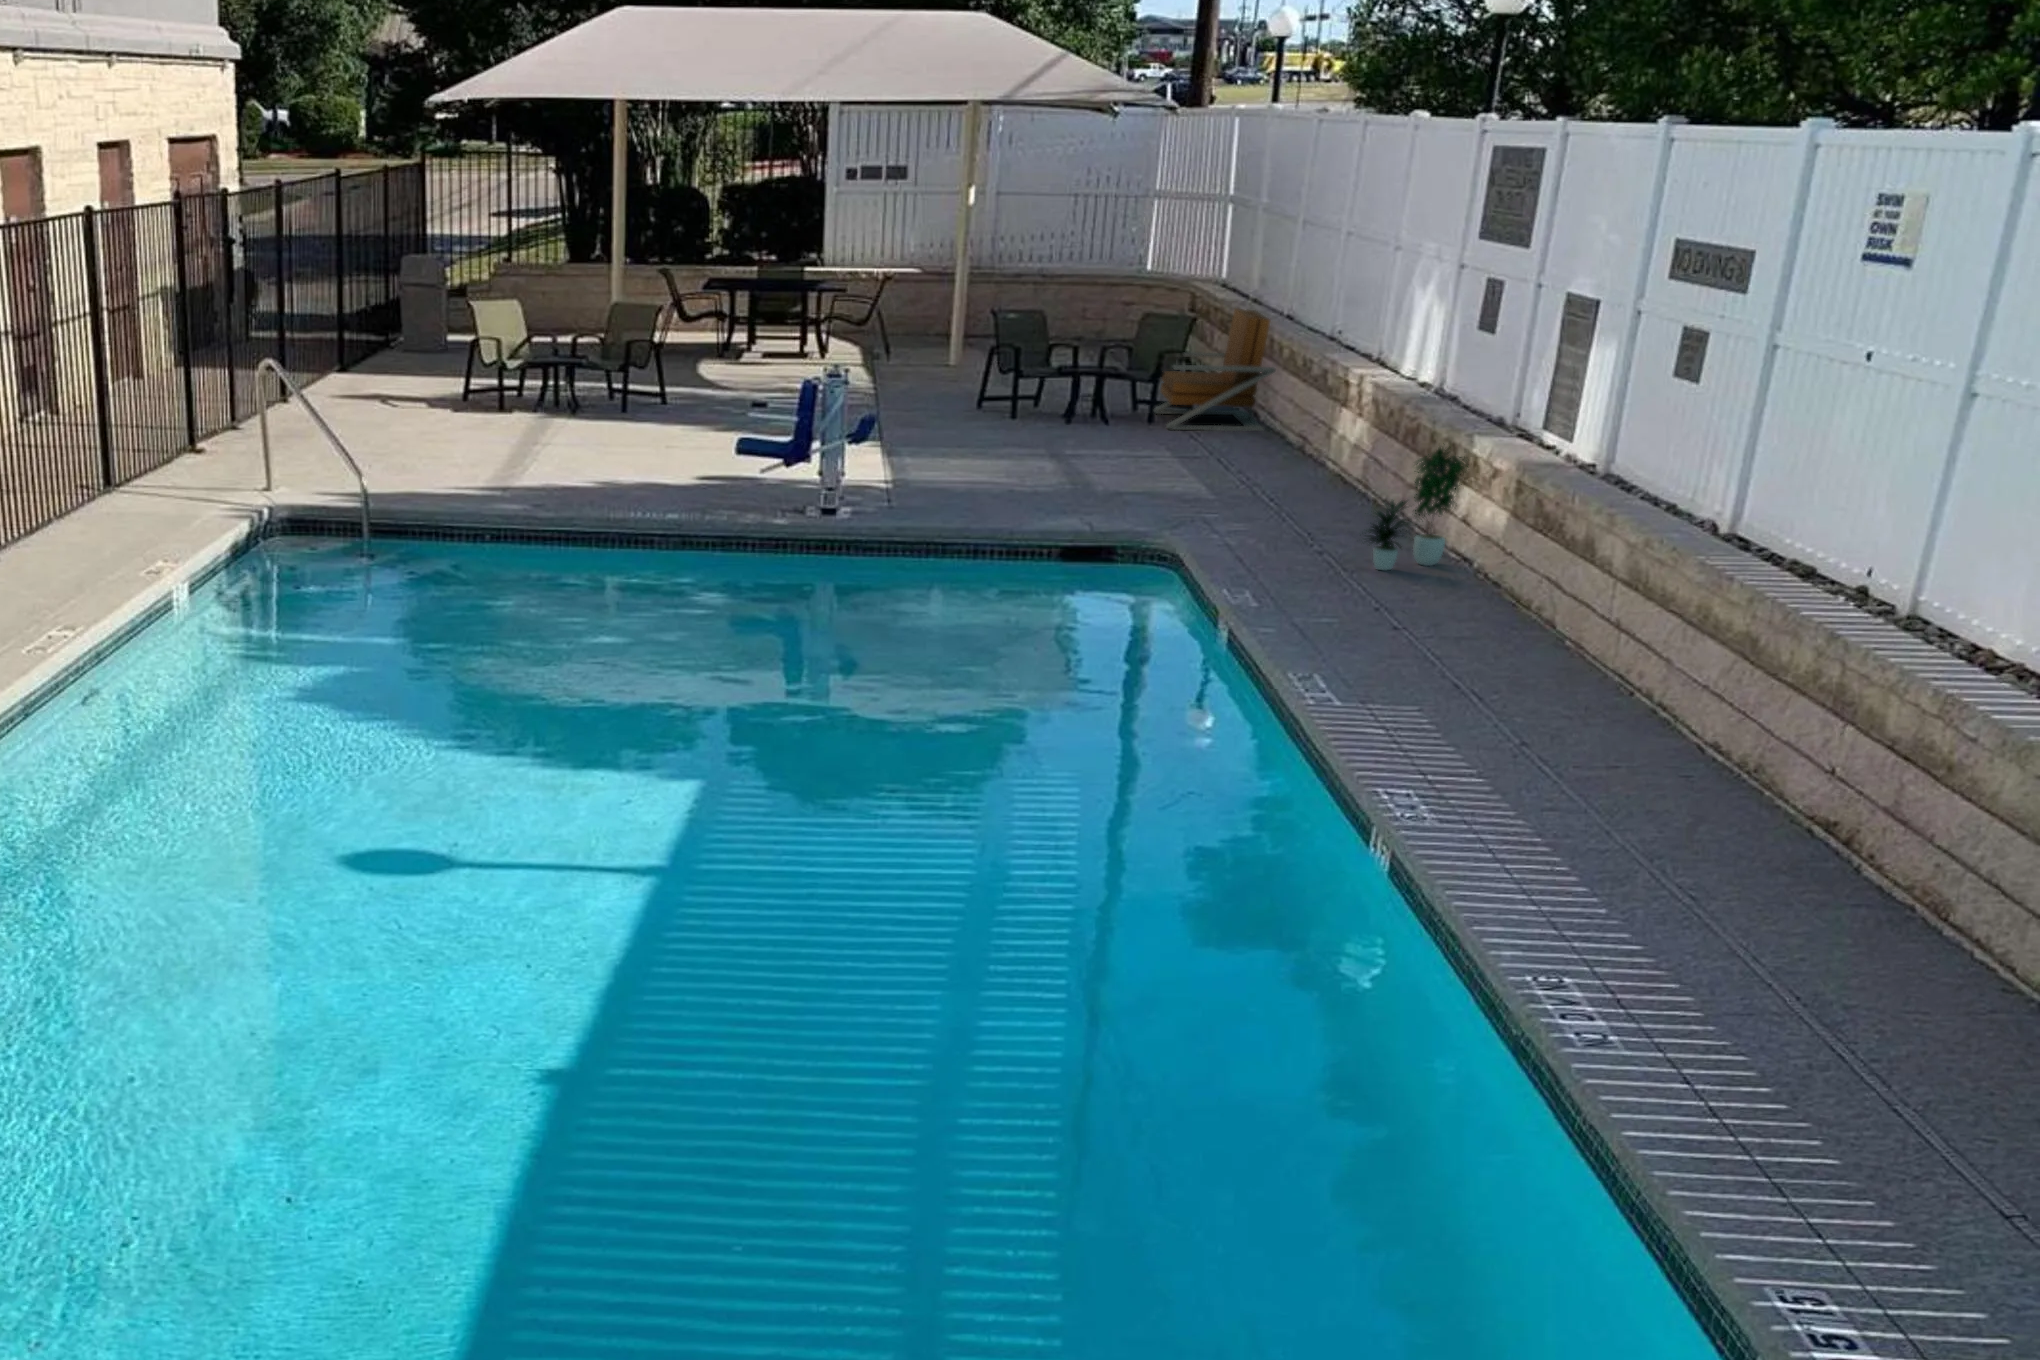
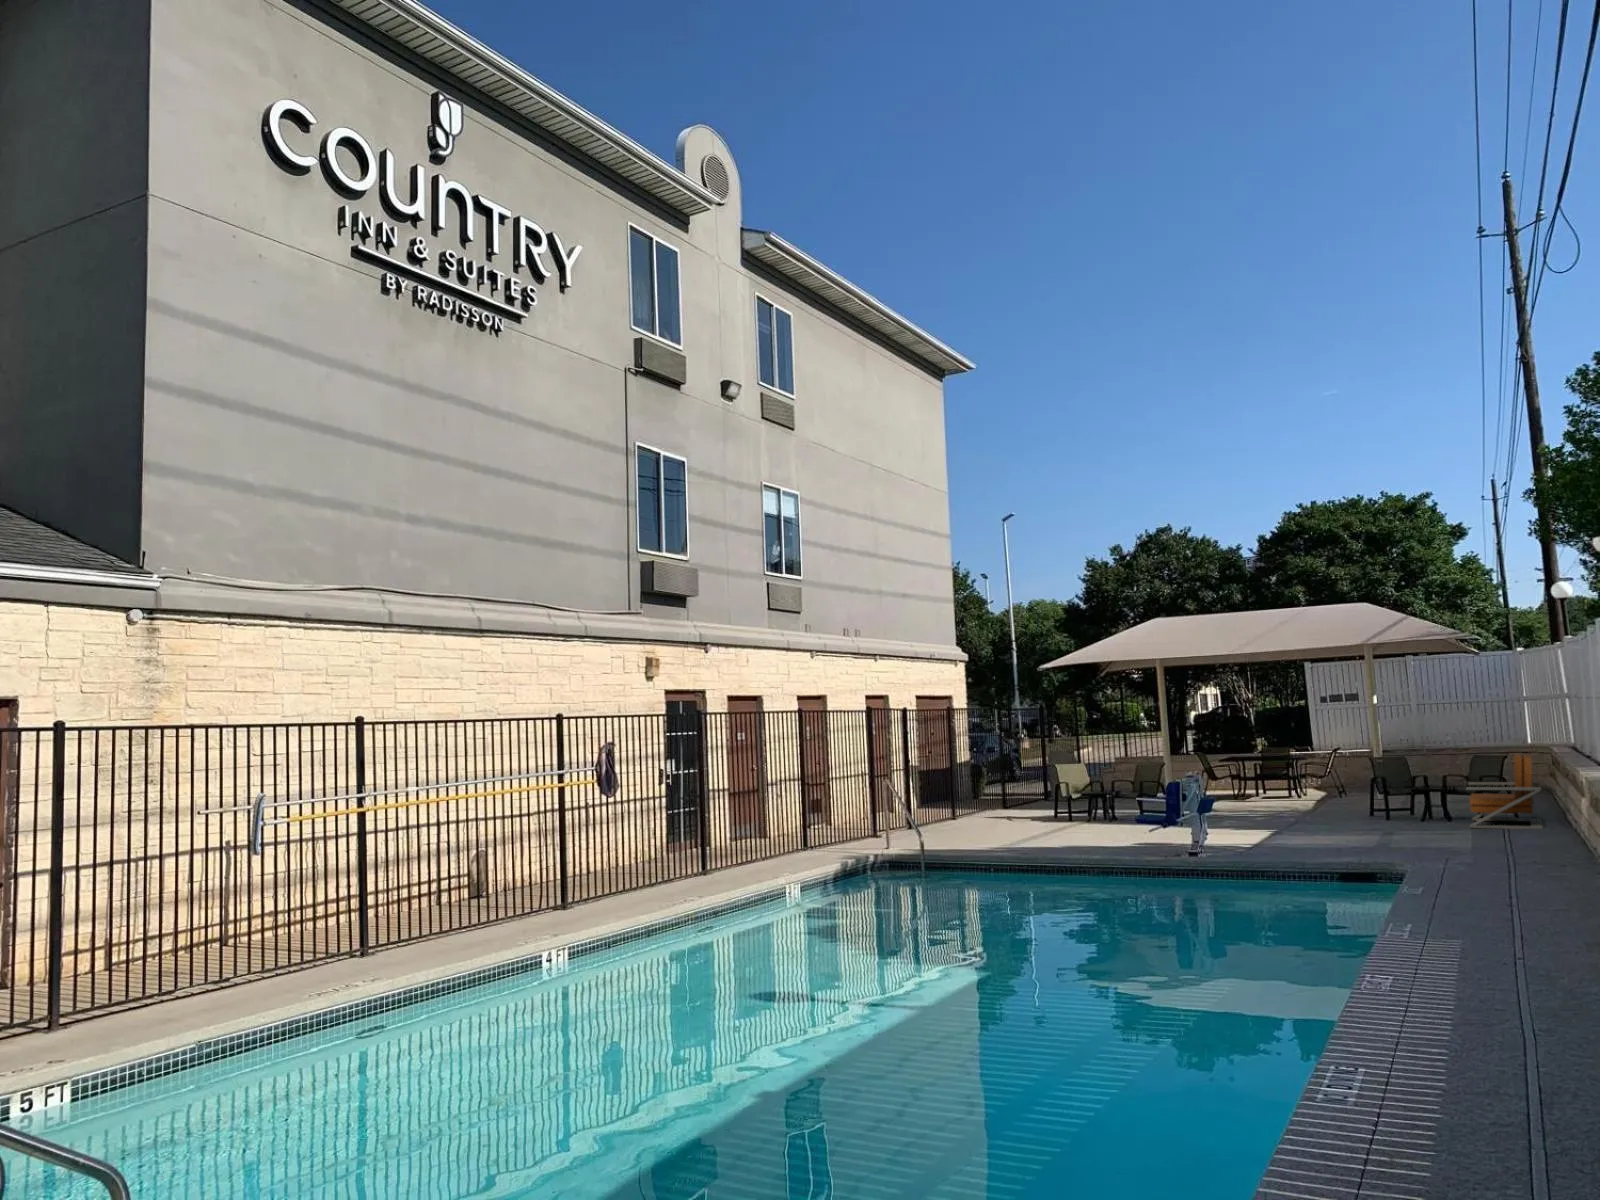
potted plant: present [1365,448,1468,570] -> none [1503,808,1584,897]

